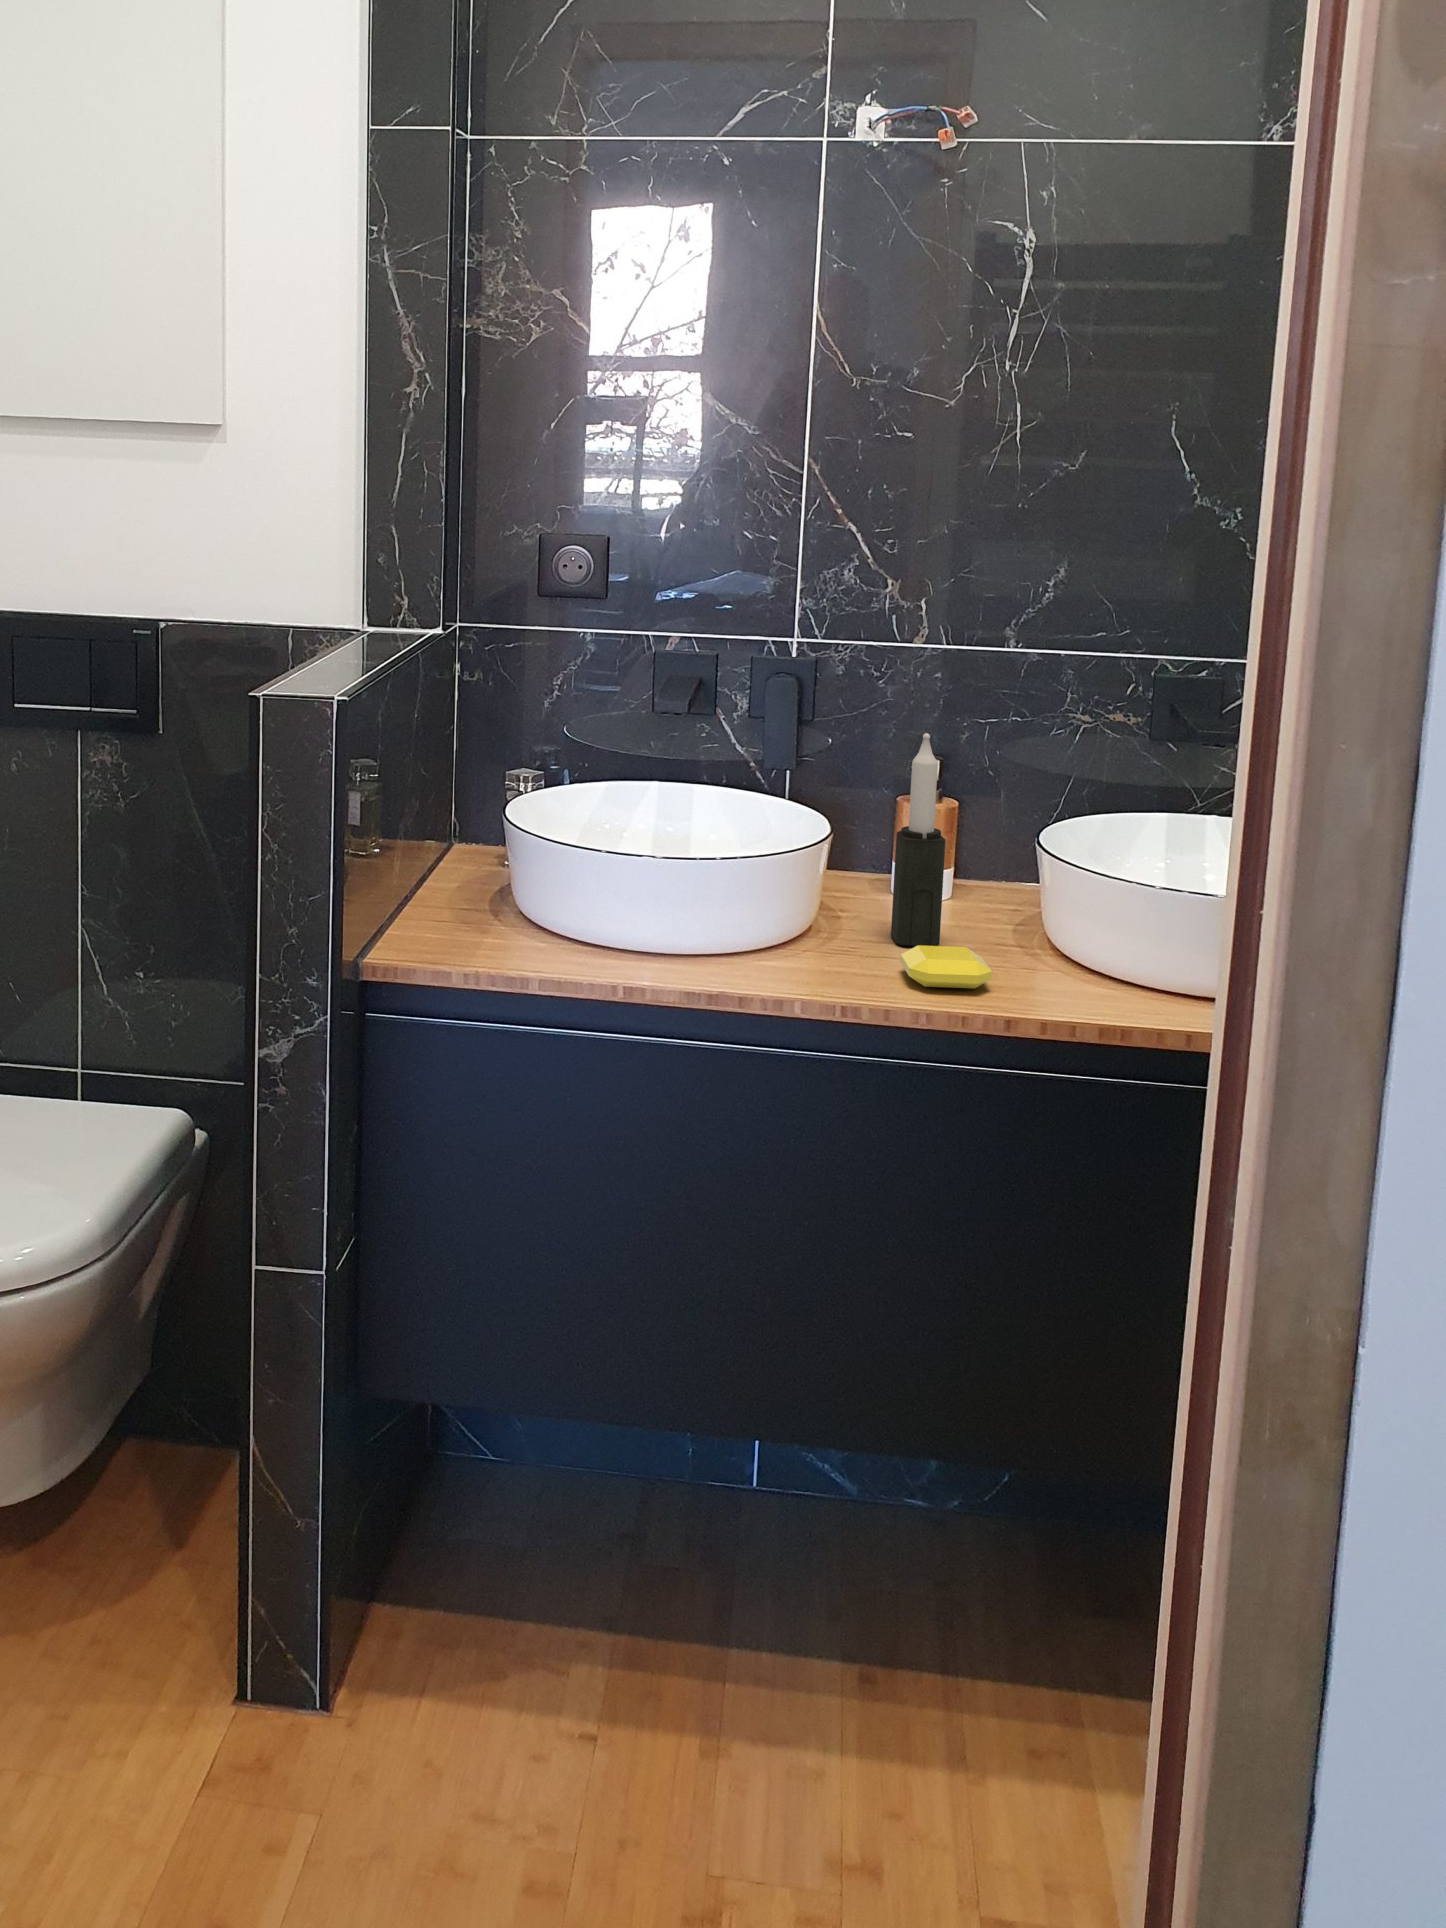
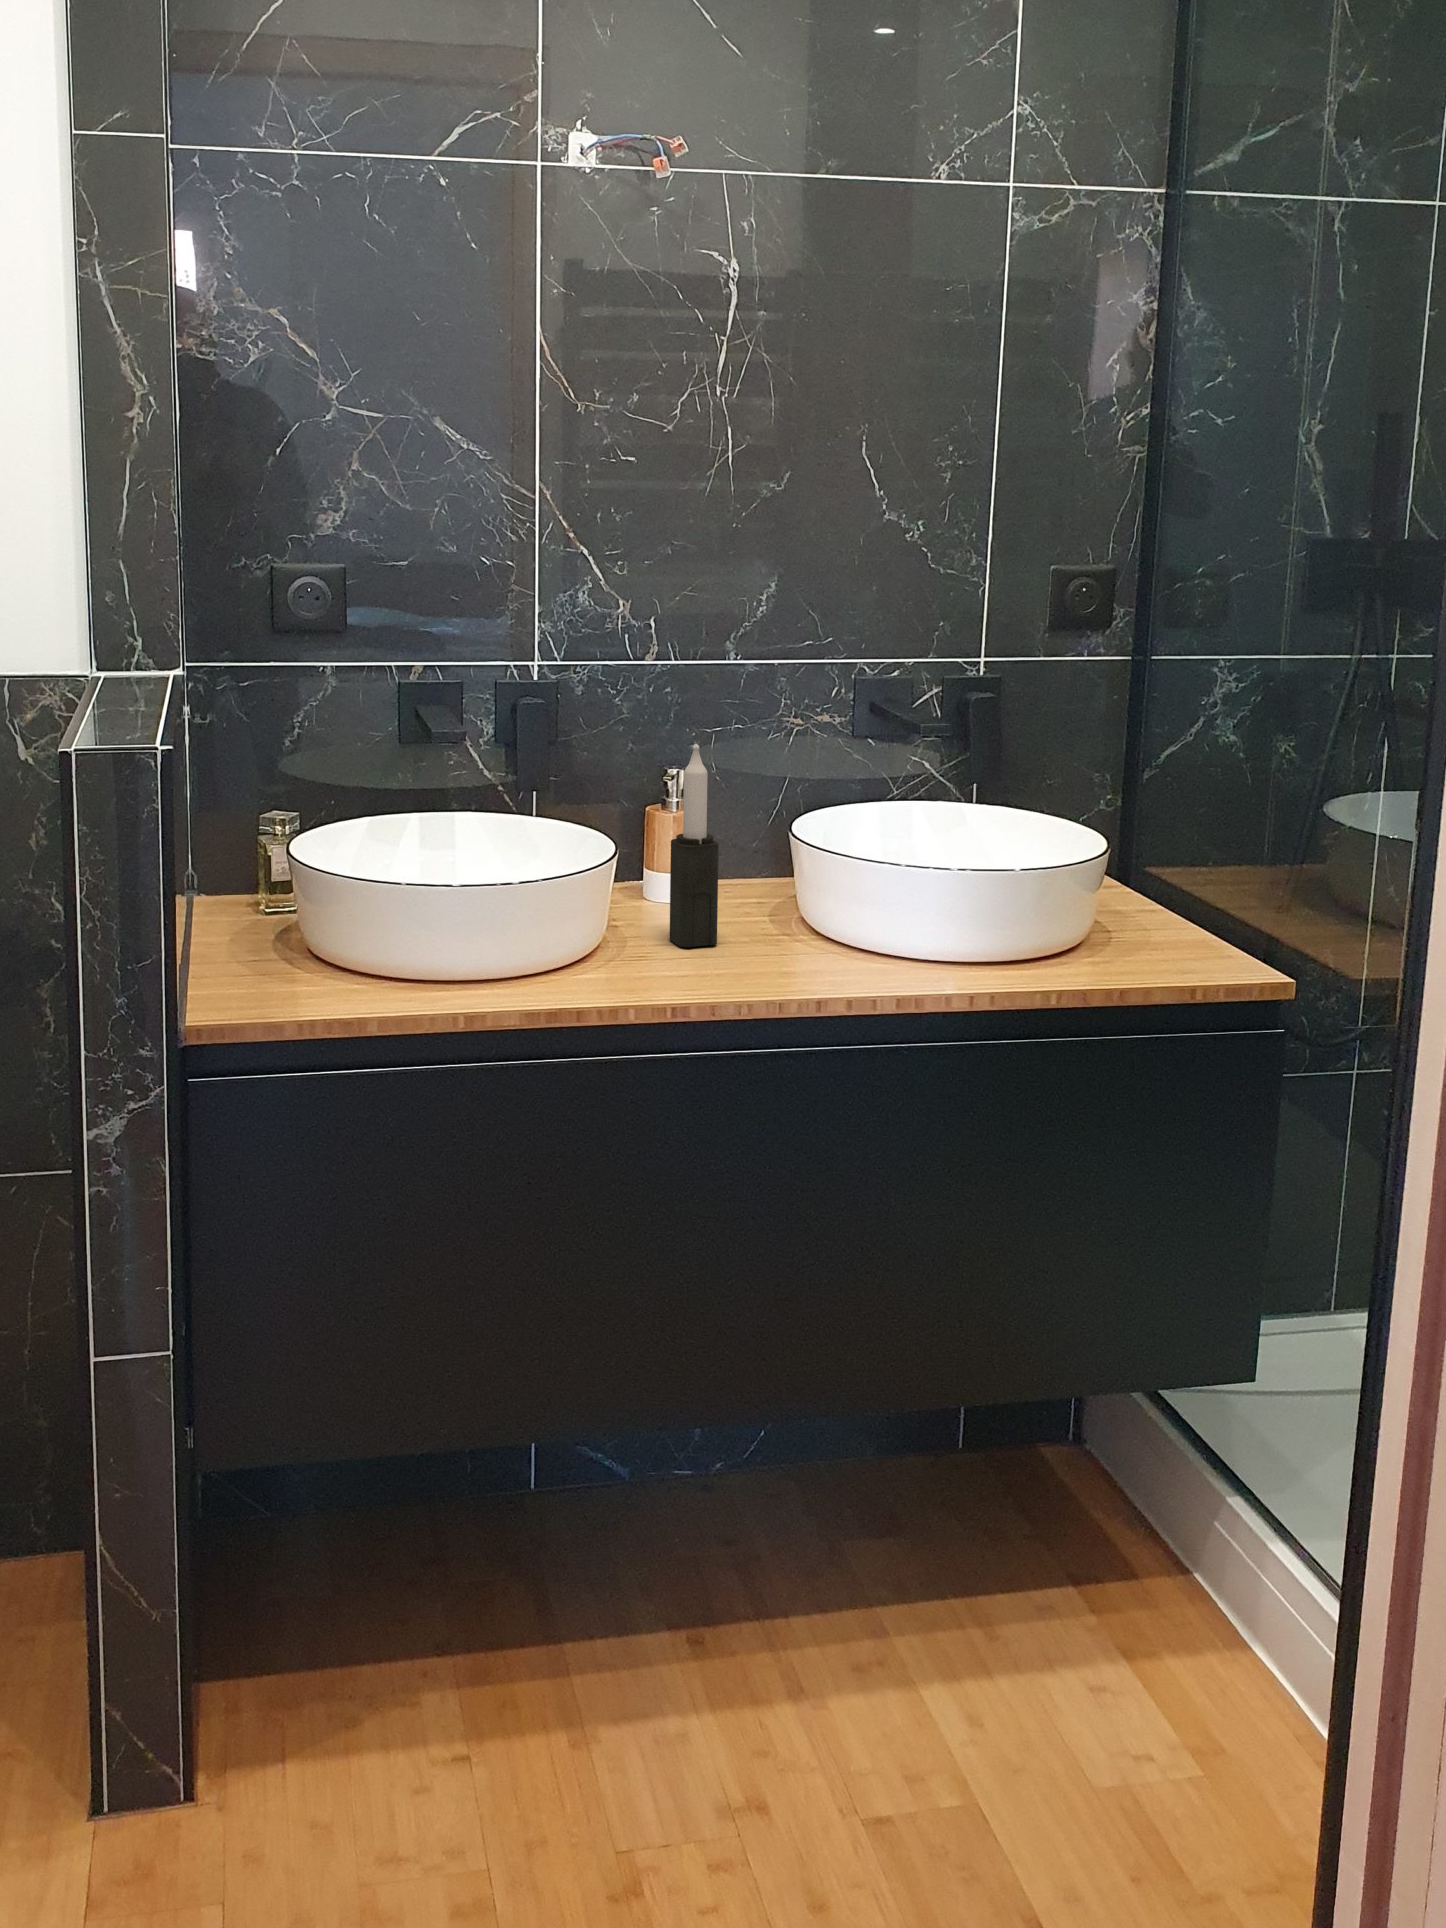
soap bar: present [901,945,992,989] -> none [698,942,786,983]

